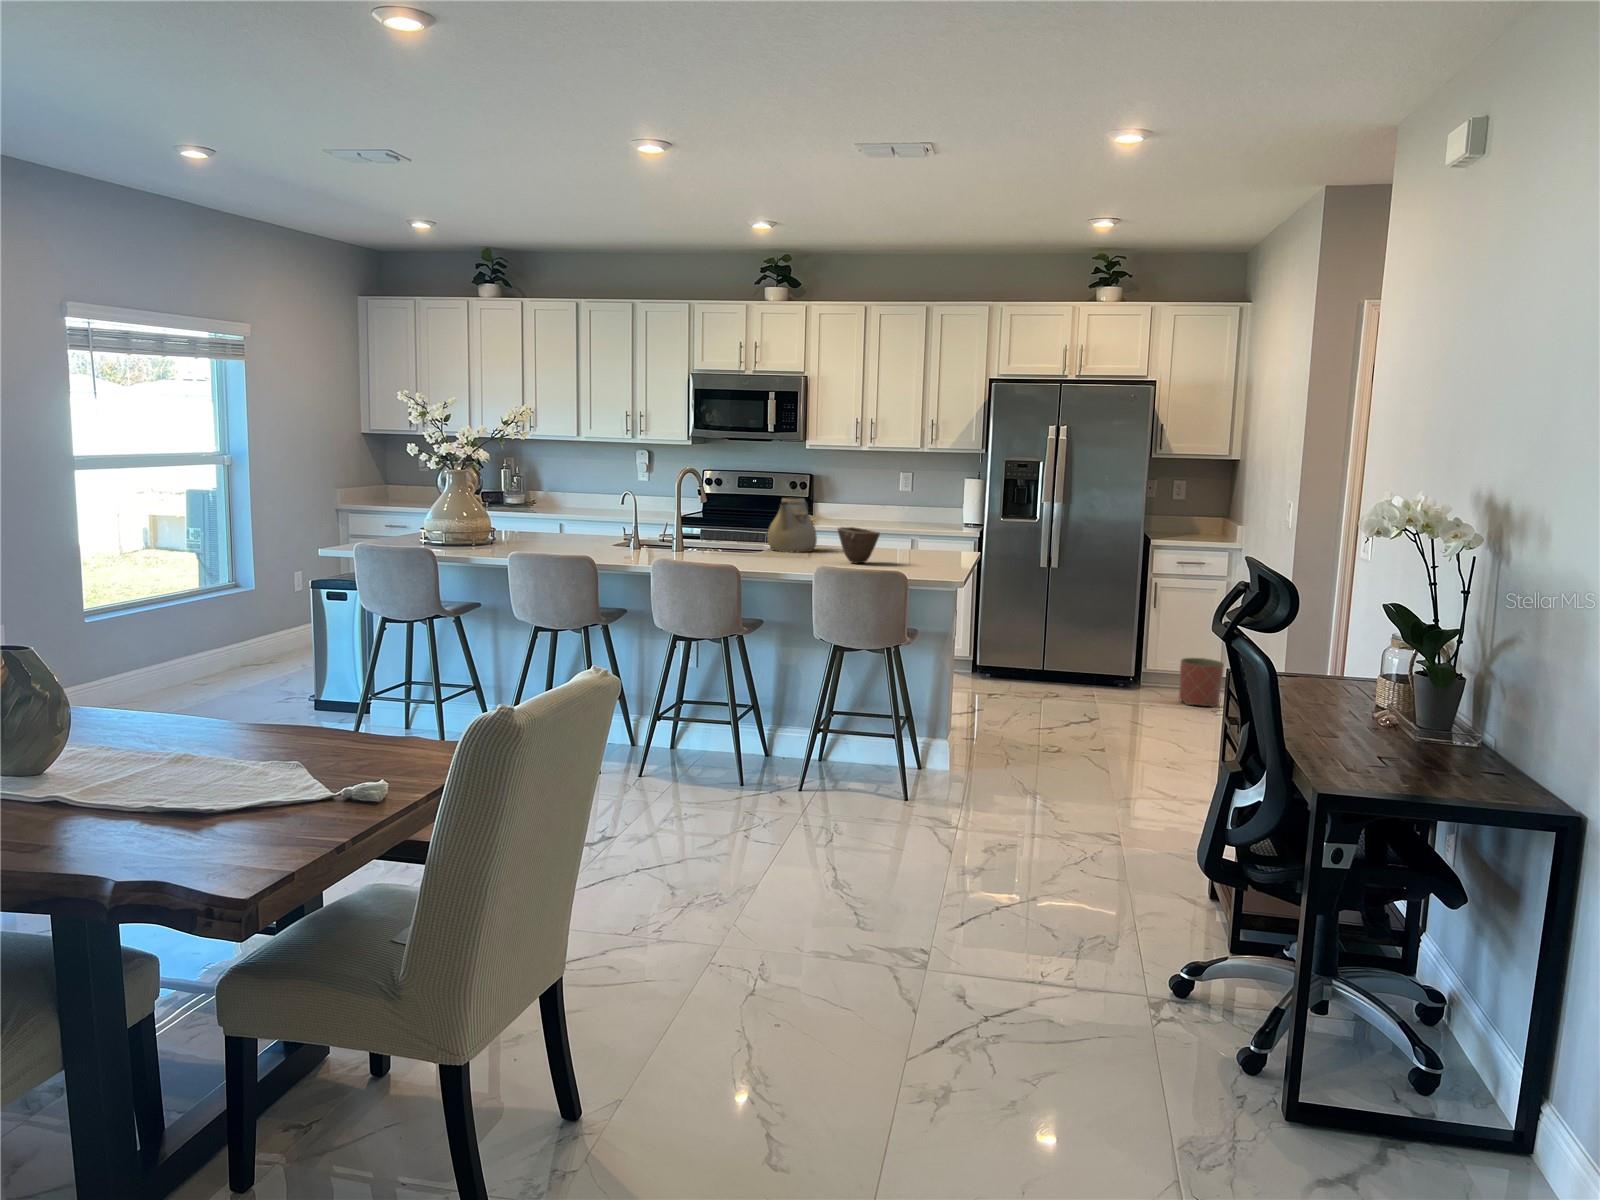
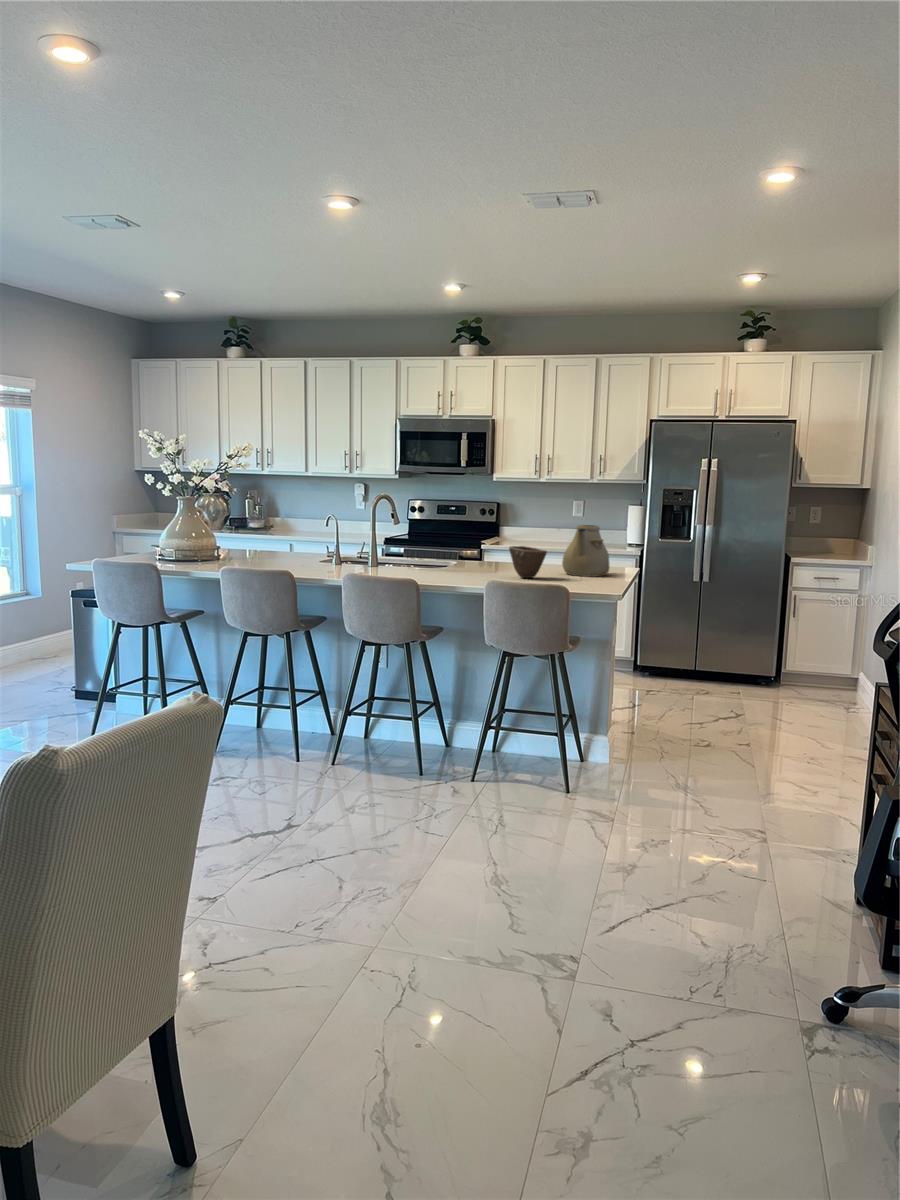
teapot: present [767,498,817,552] -> present [562,525,609,577]
planter: present [1179,658,1224,707] -> none [818,662,859,706]

